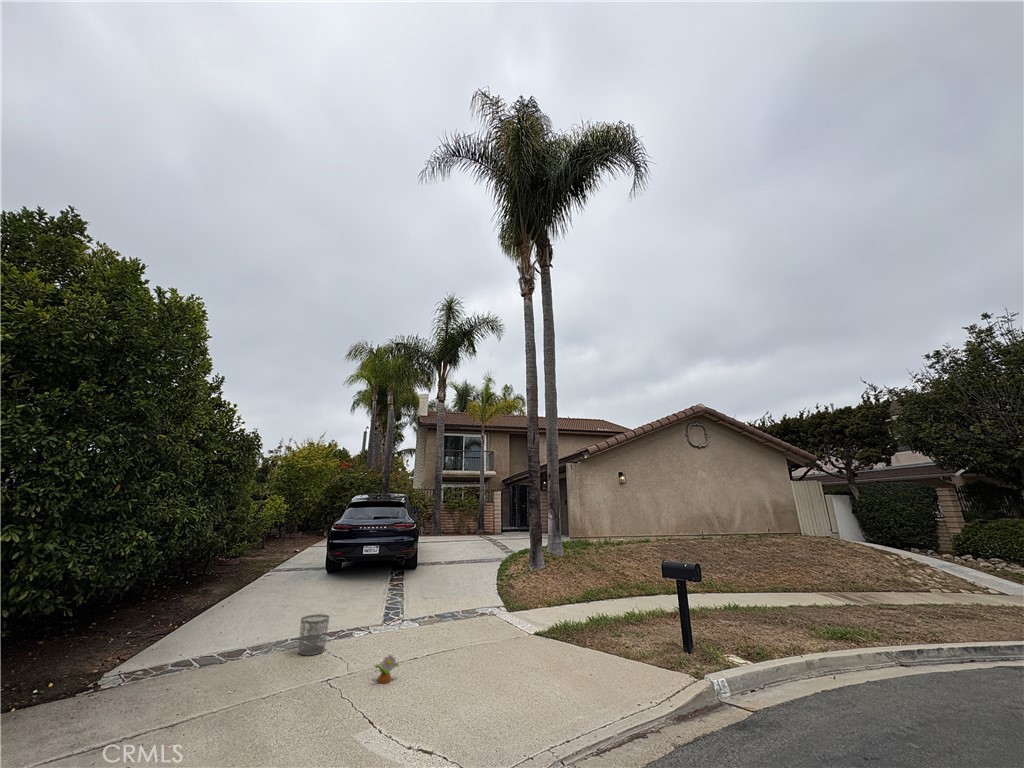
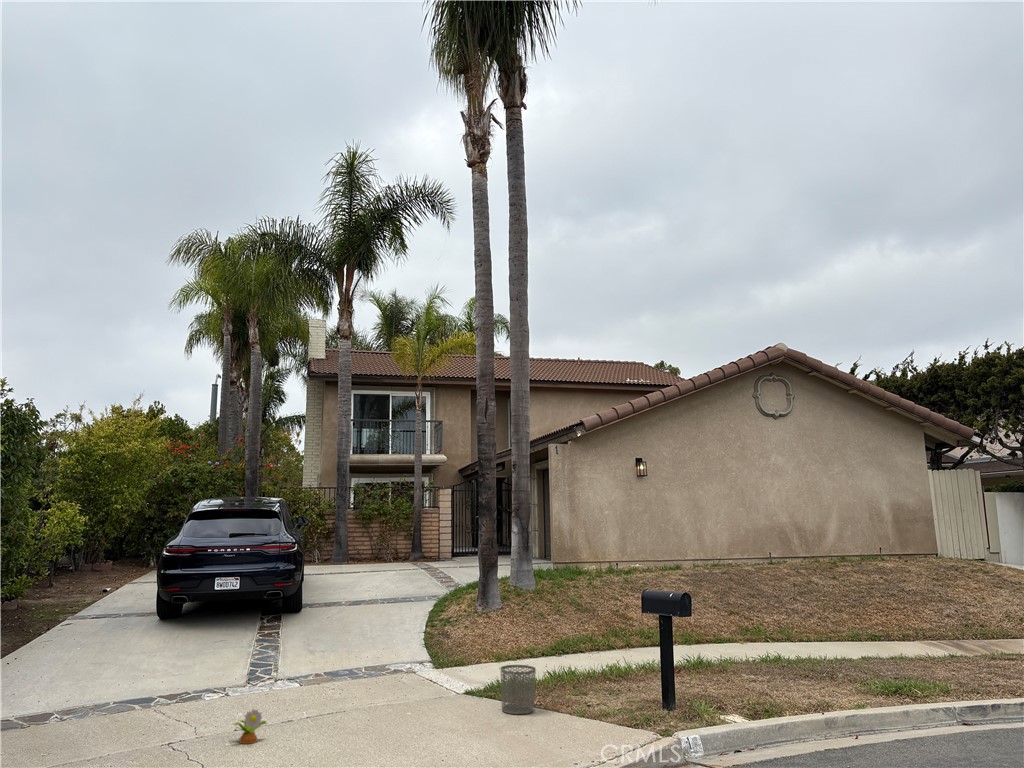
waste bin: present [299,614,329,655] -> present [501,665,536,714]

